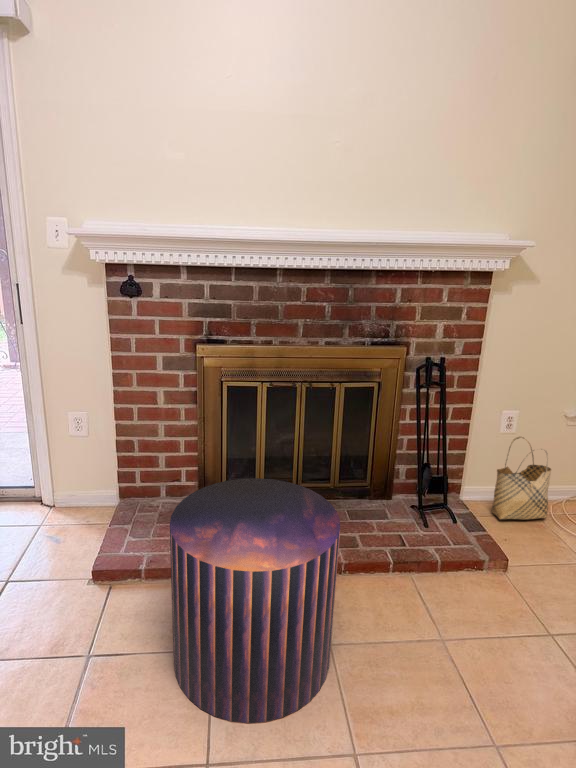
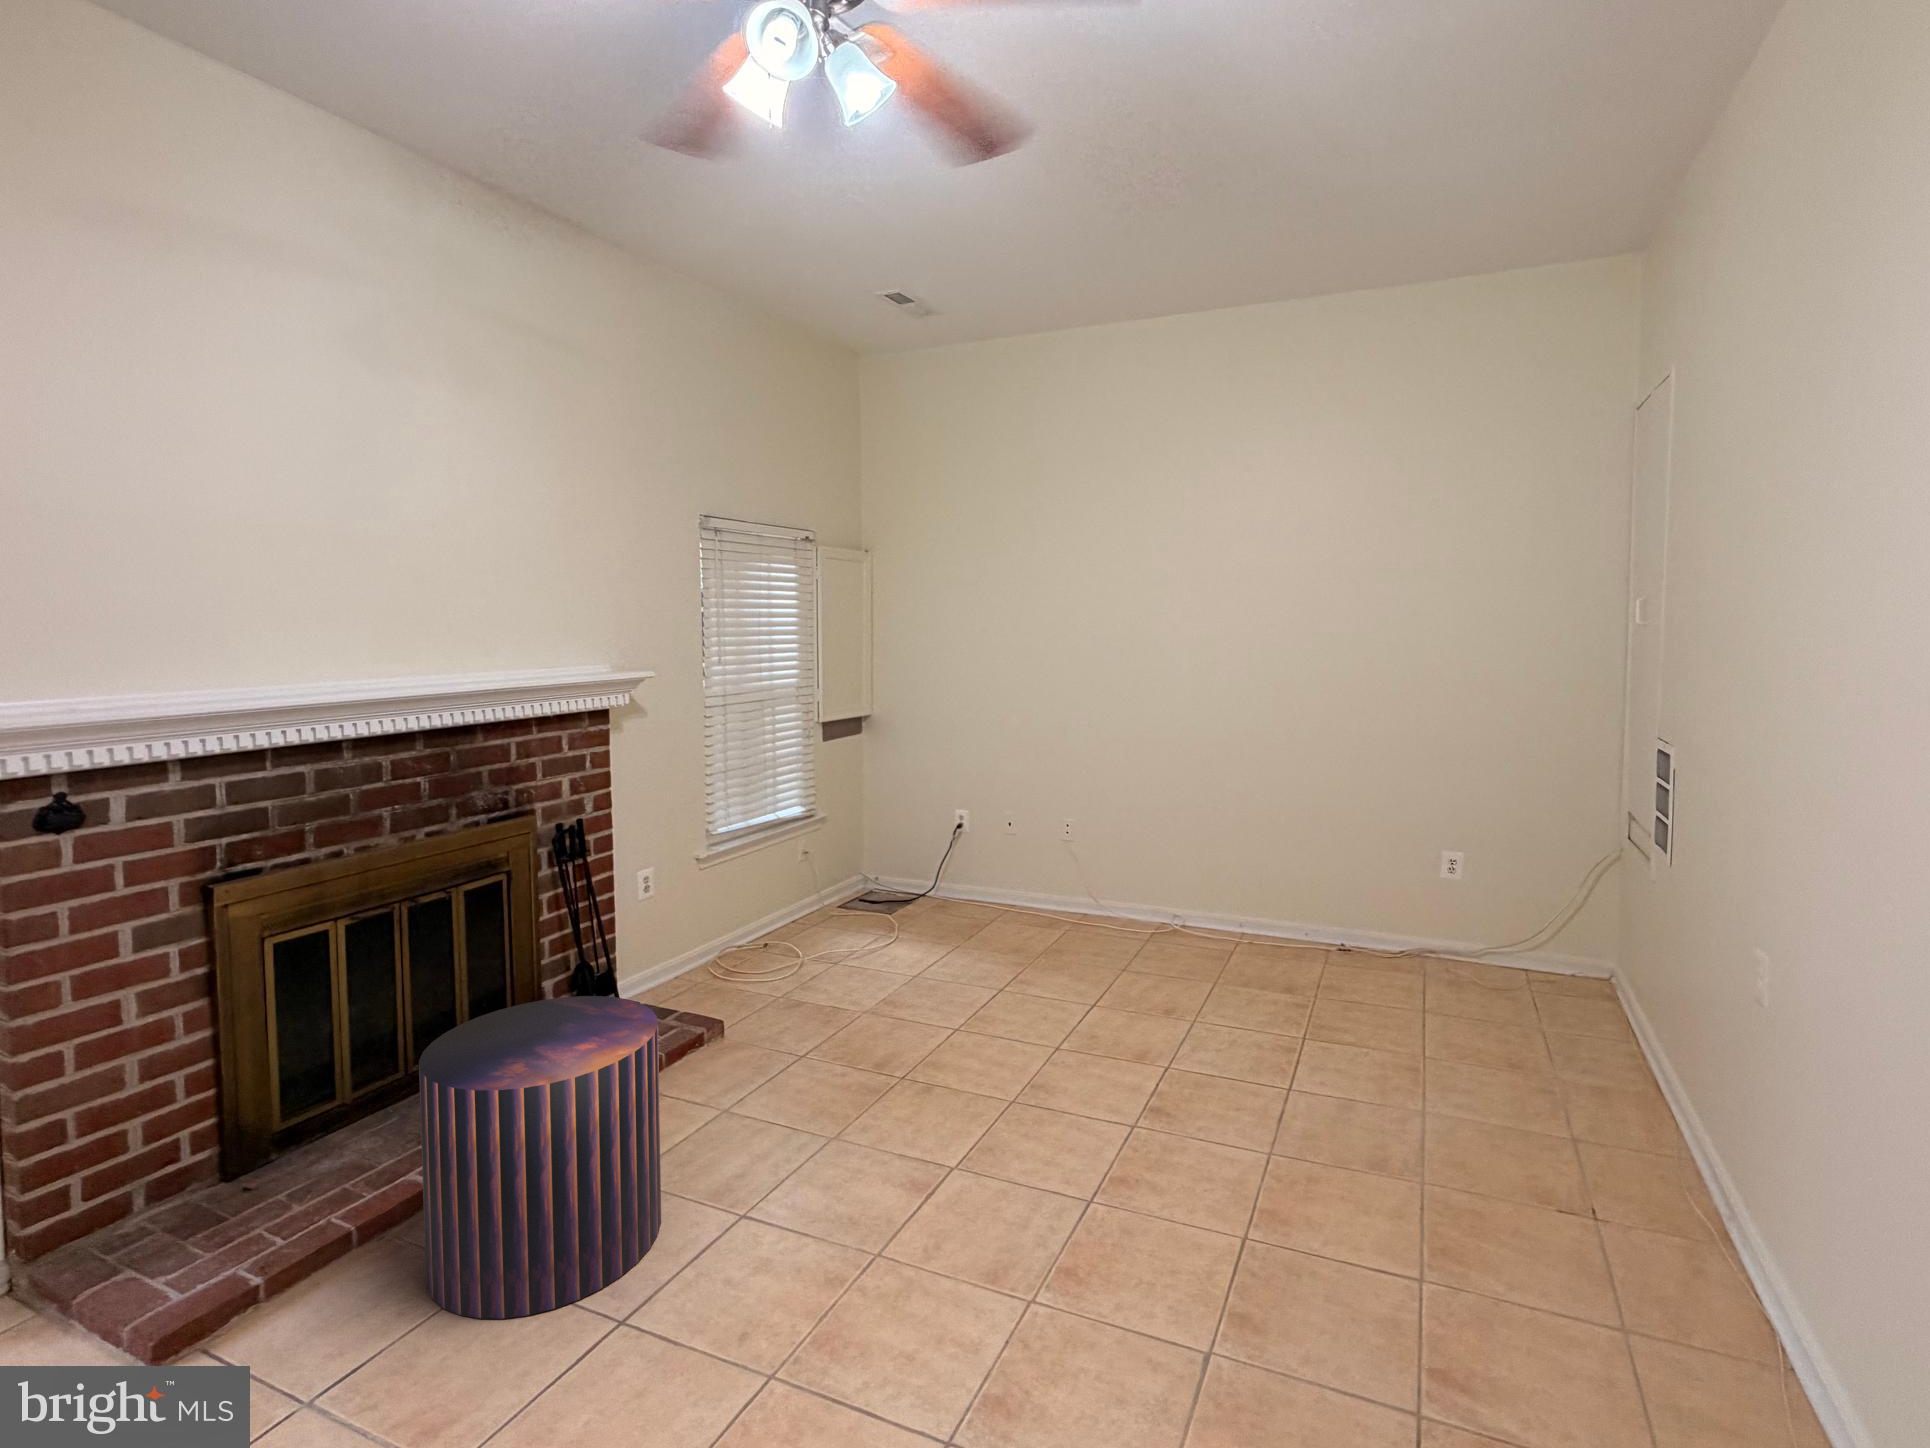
woven basket: present [491,437,551,519] -> none [659,894,718,1000]

